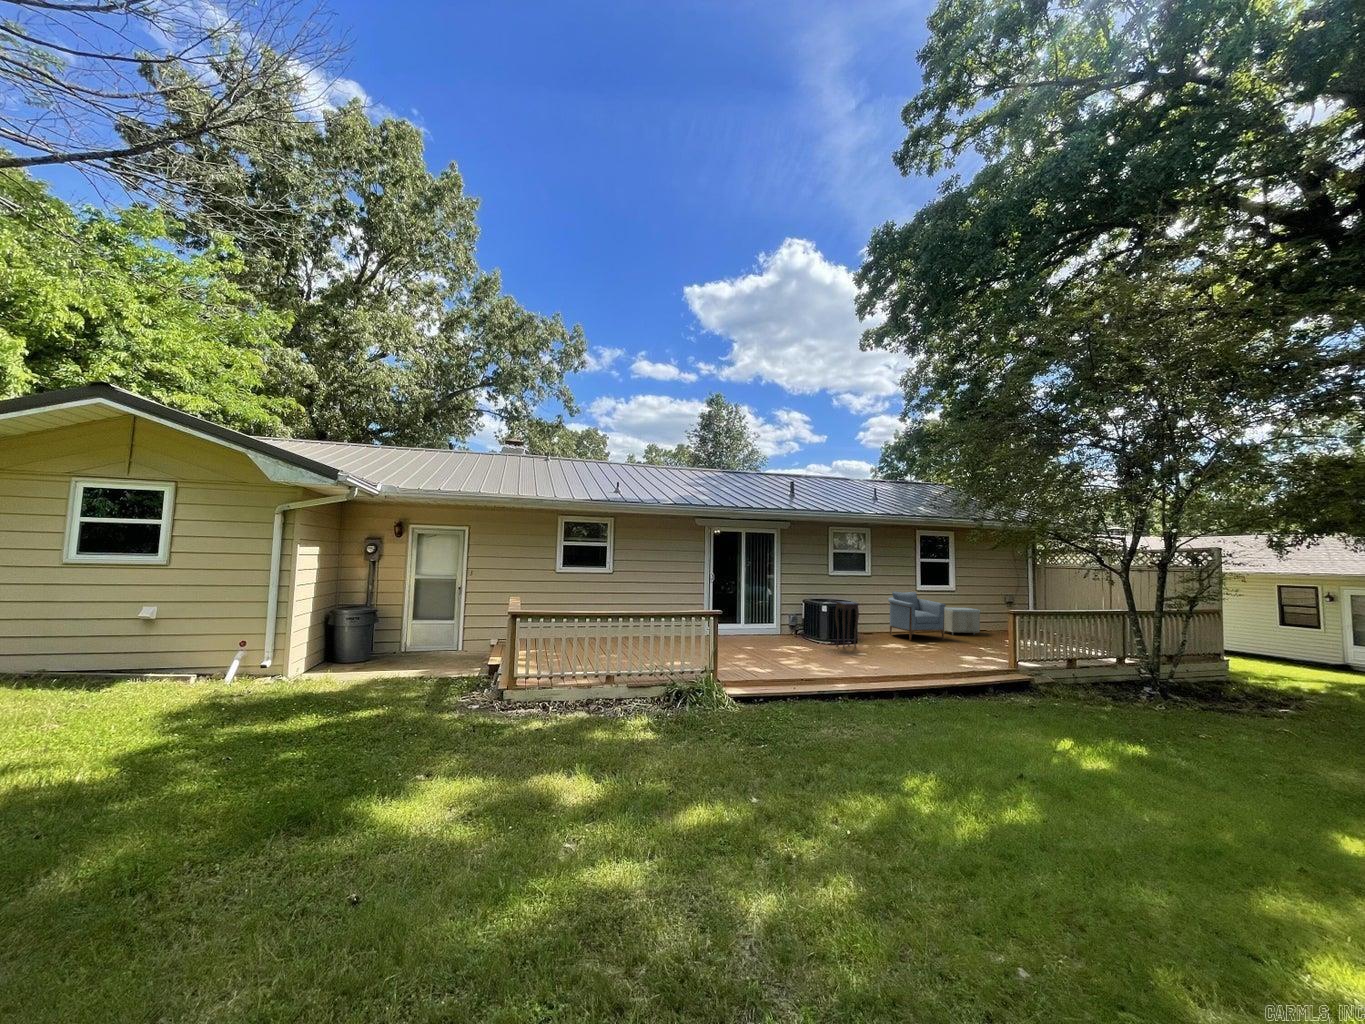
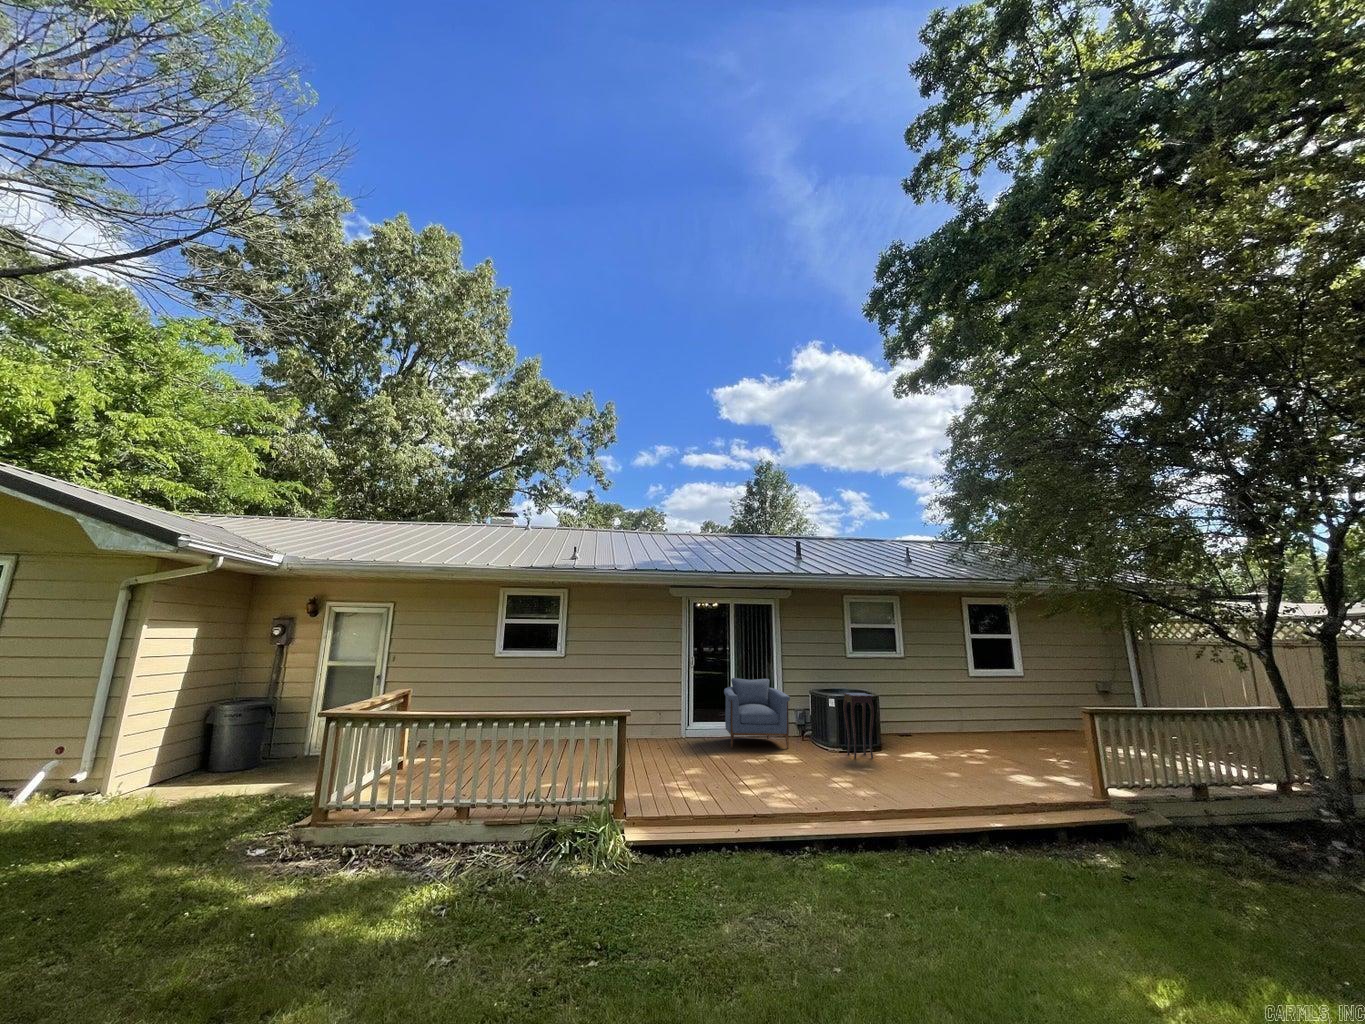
armchair: present [888,591,946,641] -> present [724,678,790,749]
storage bench: present [944,607,981,634] -> none [1003,699,1063,738]

